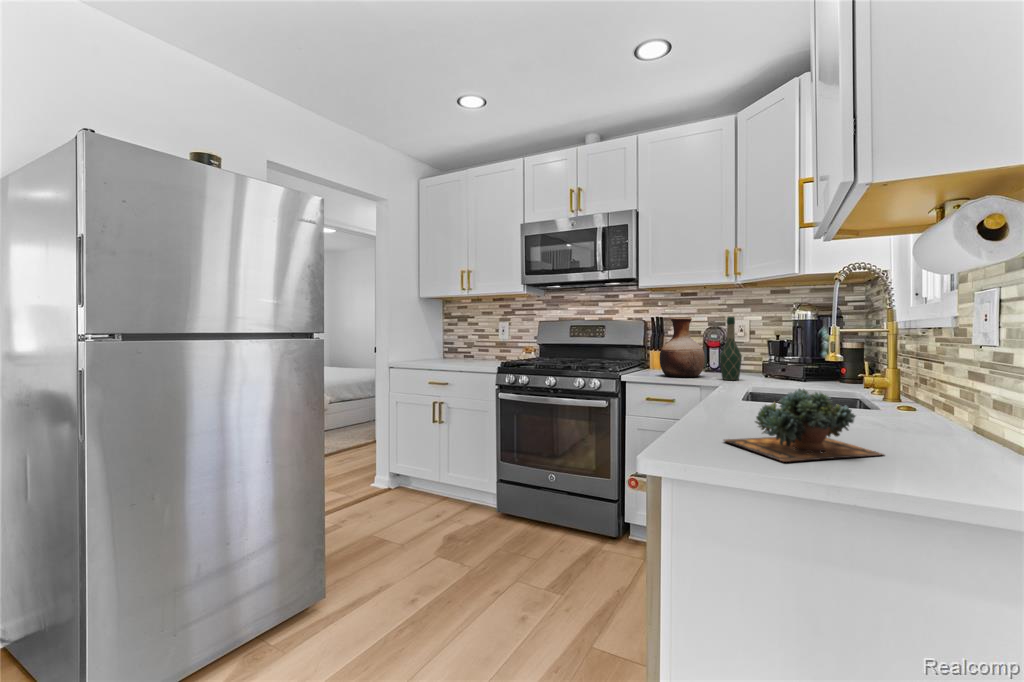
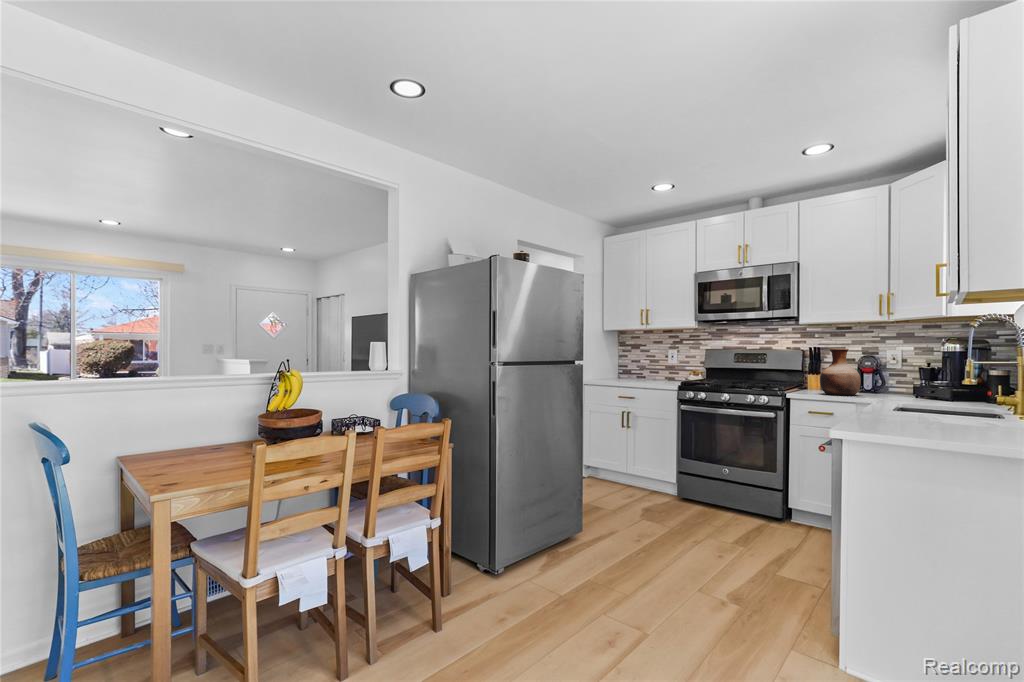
wine bottle: present [720,317,742,380] -> none [875,348,895,398]
succulent plant: present [724,389,883,462] -> none [882,393,988,431]

